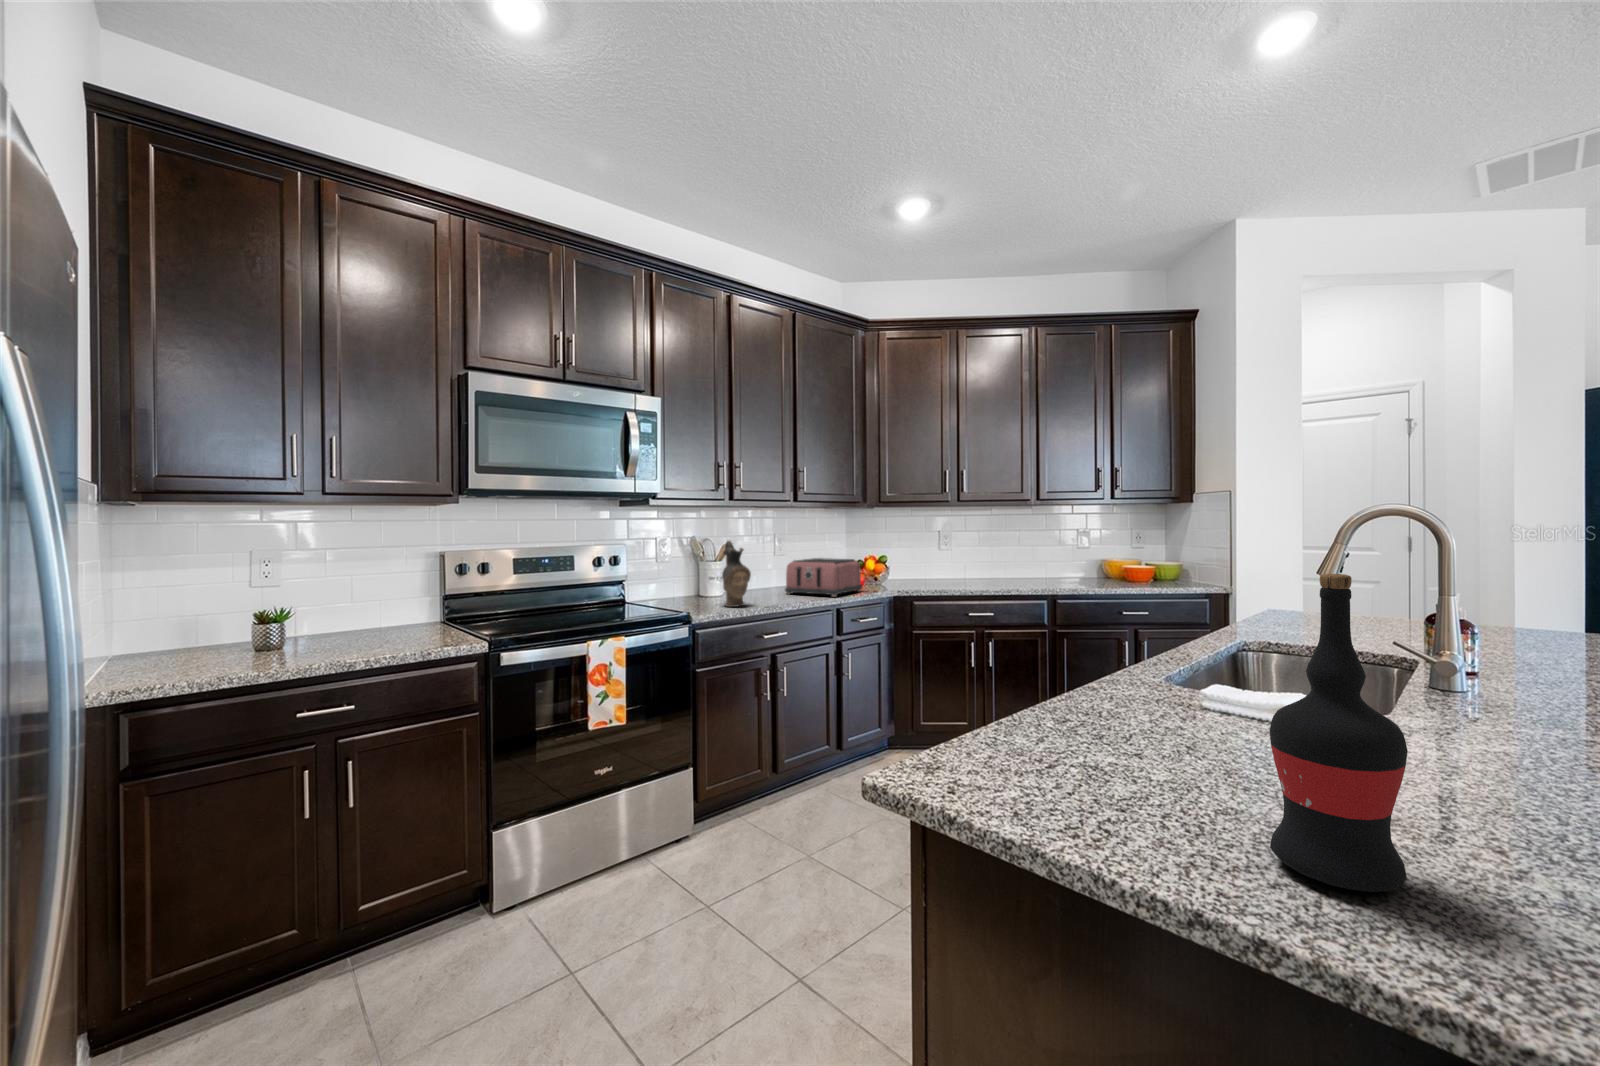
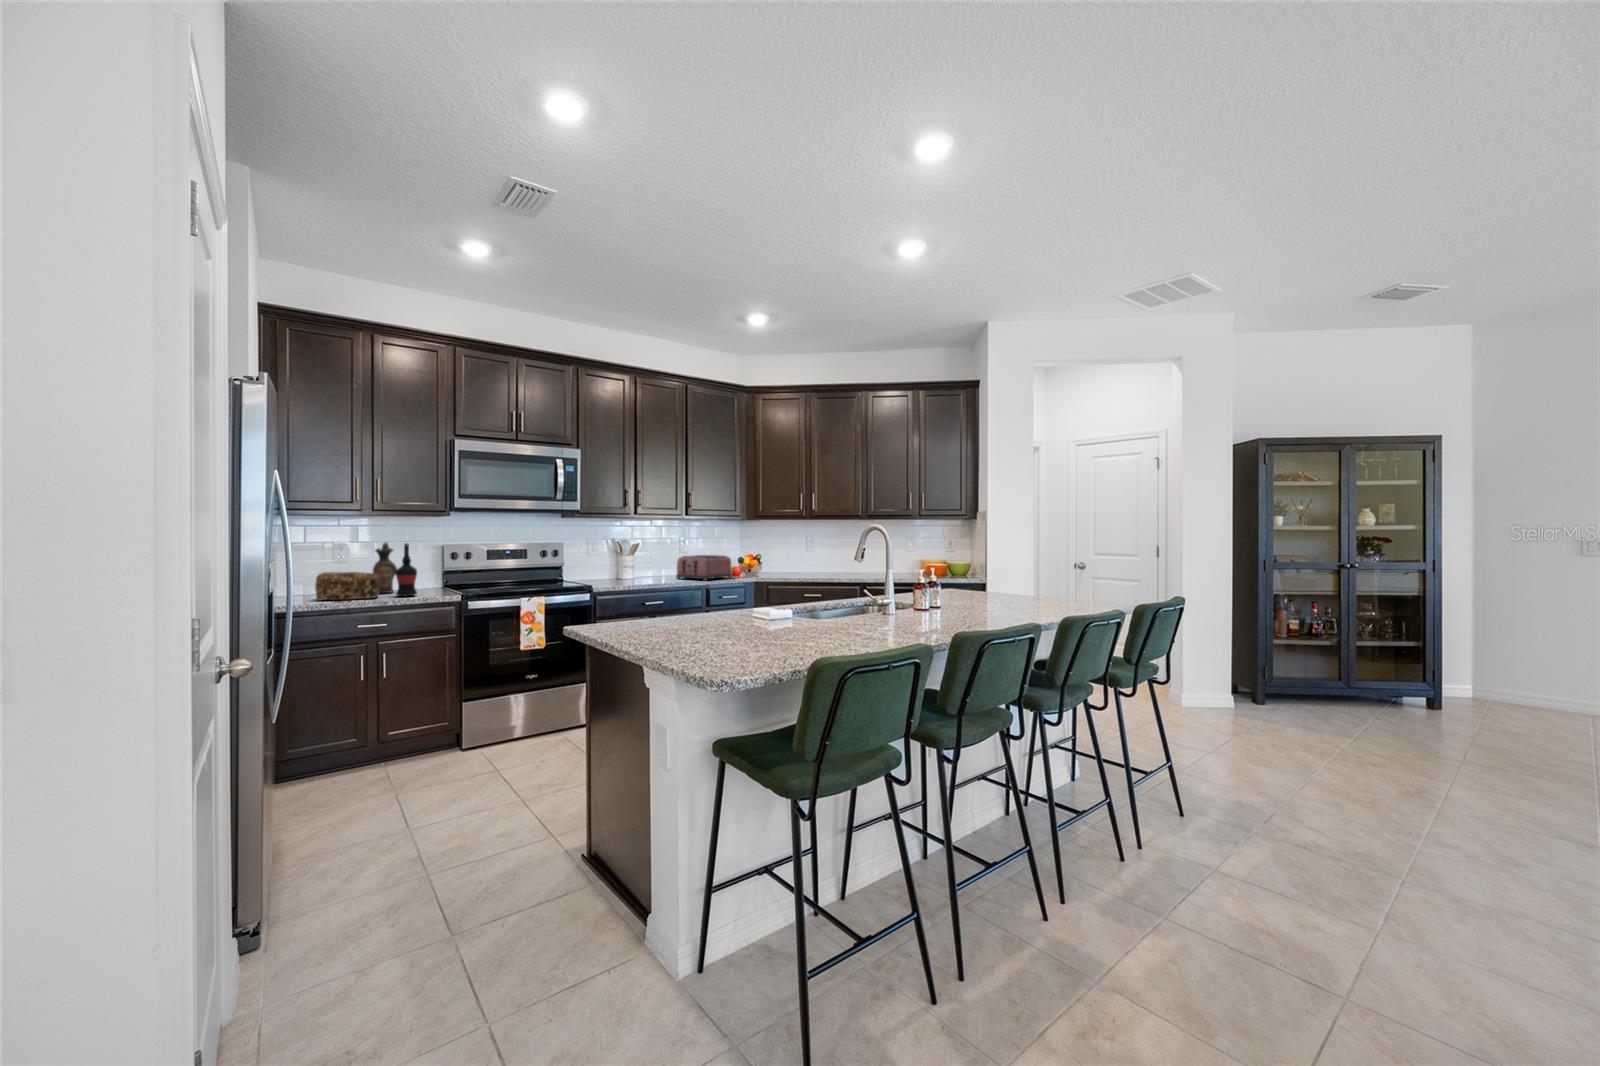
ceramic pitcher: present [722,541,751,607] -> present [373,543,397,593]
wine bottle: present [1270,574,1408,892] -> present [396,543,417,596]
bread loaf: none [207,607,337,667] -> present [315,572,379,601]

